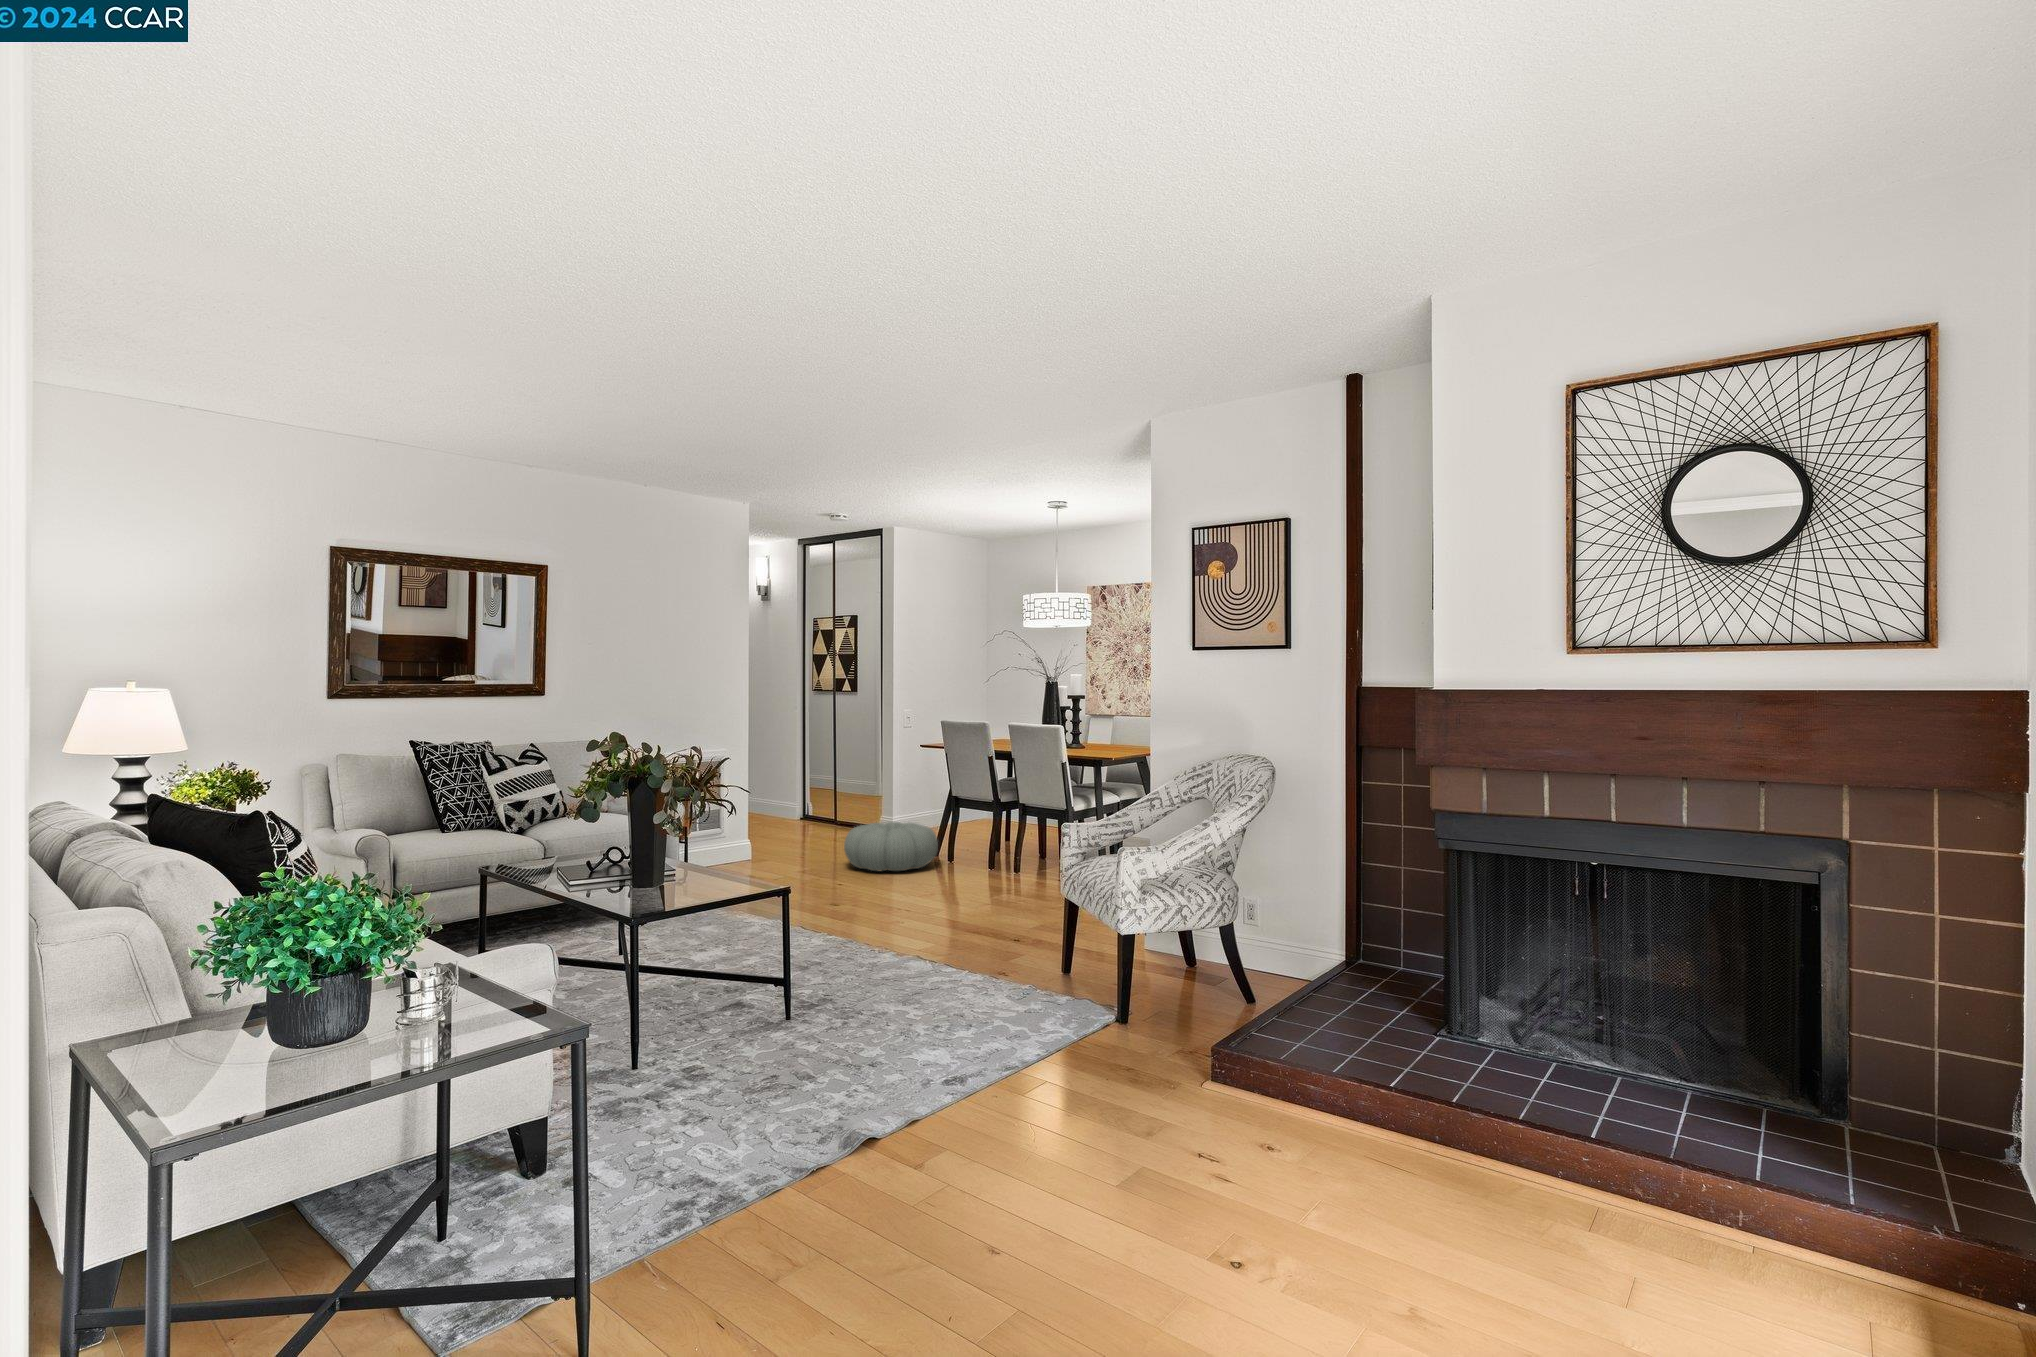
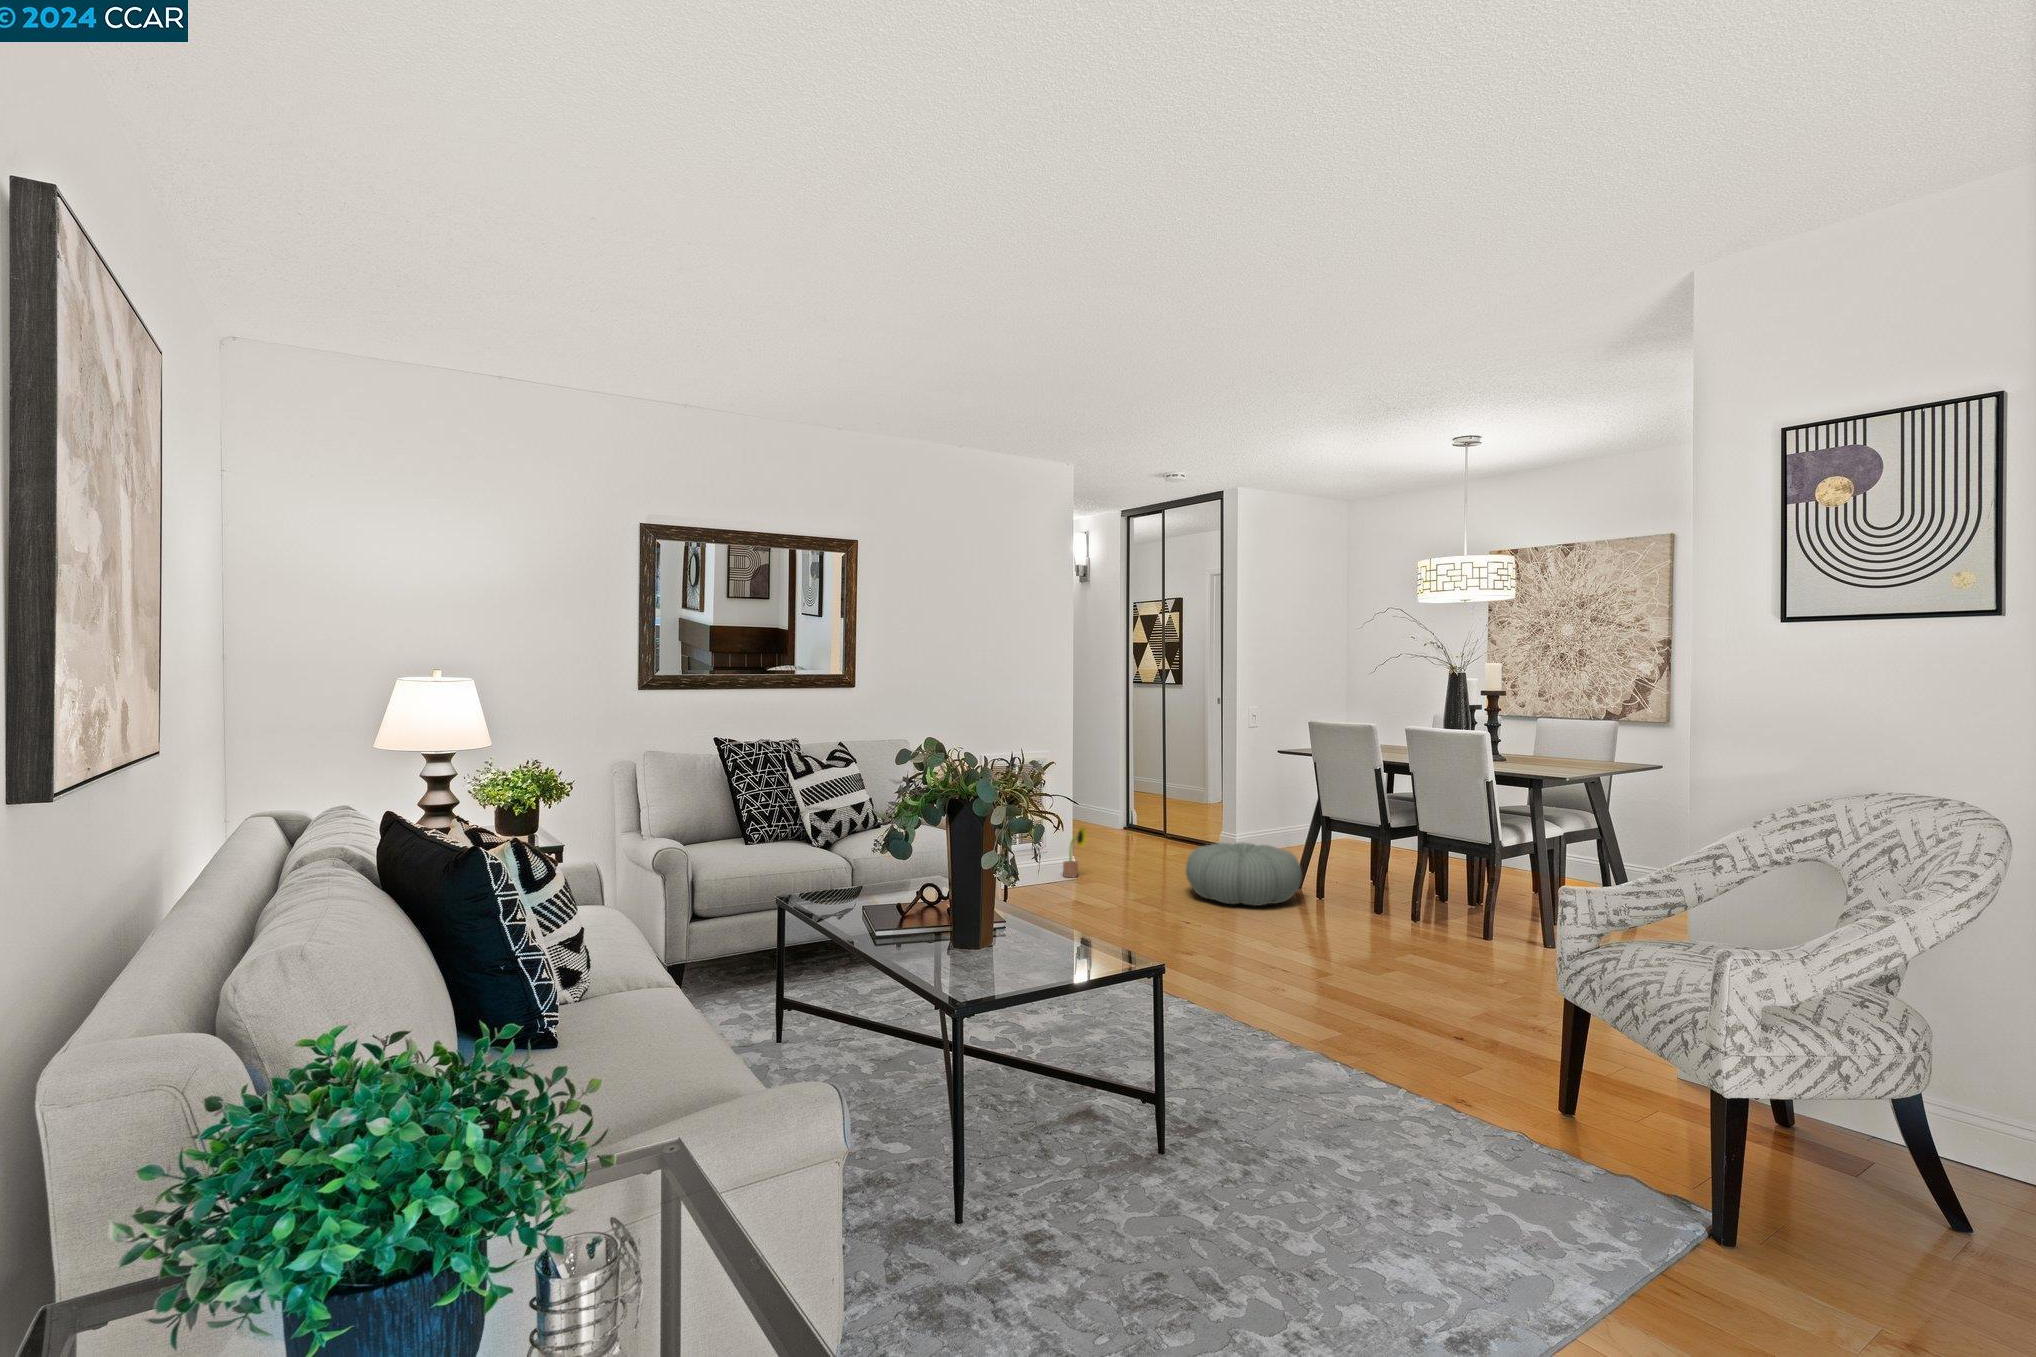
decorative plant: none [739,814,763,860] -> present [1063,828,1087,878]

